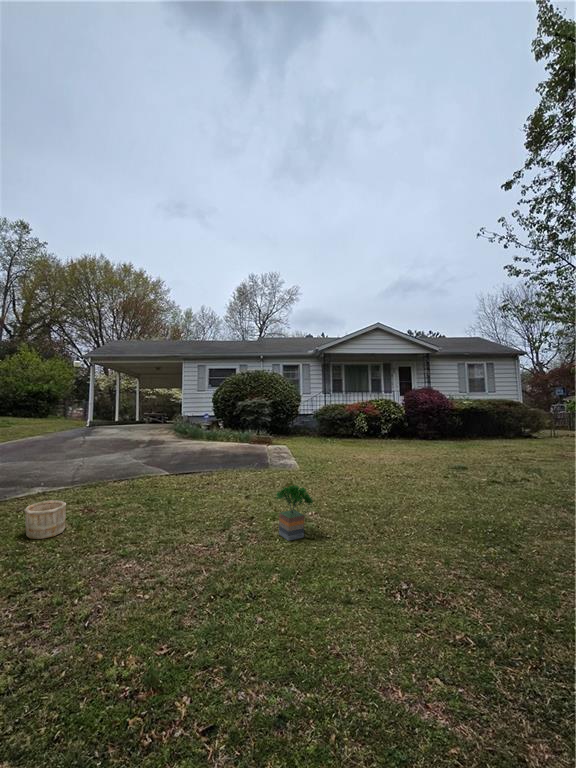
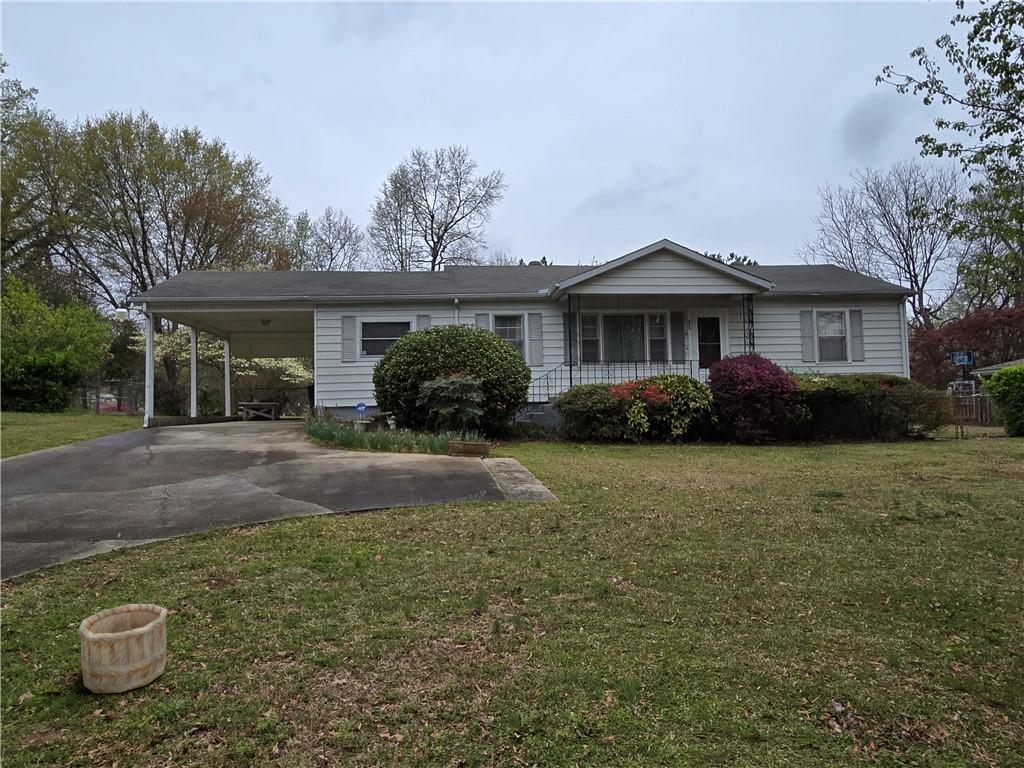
potted tree: present [276,486,313,541] -> none [613,556,697,674]

